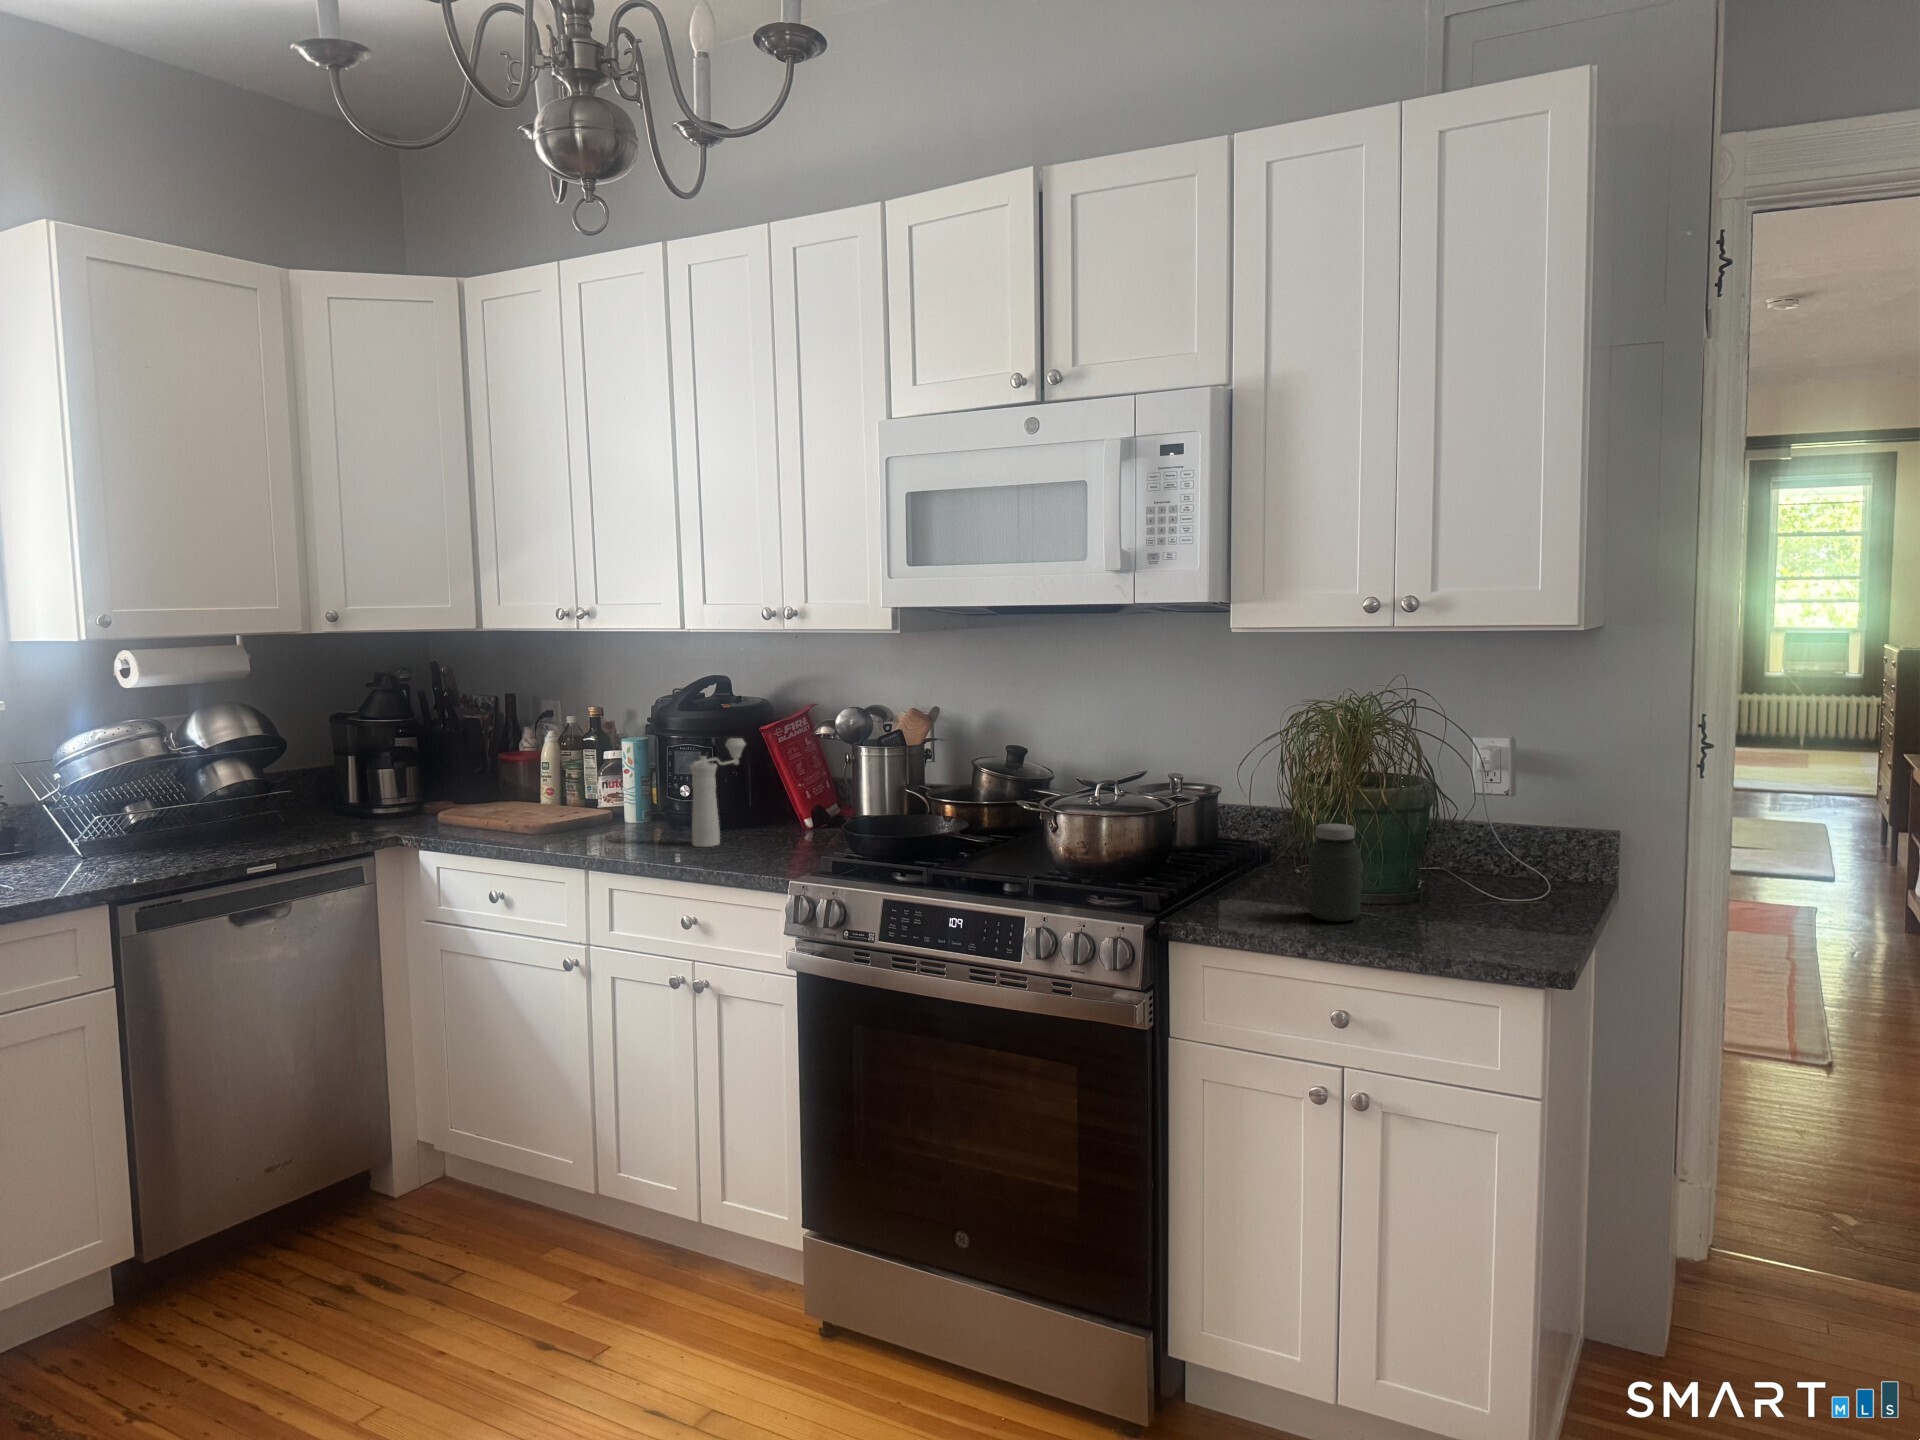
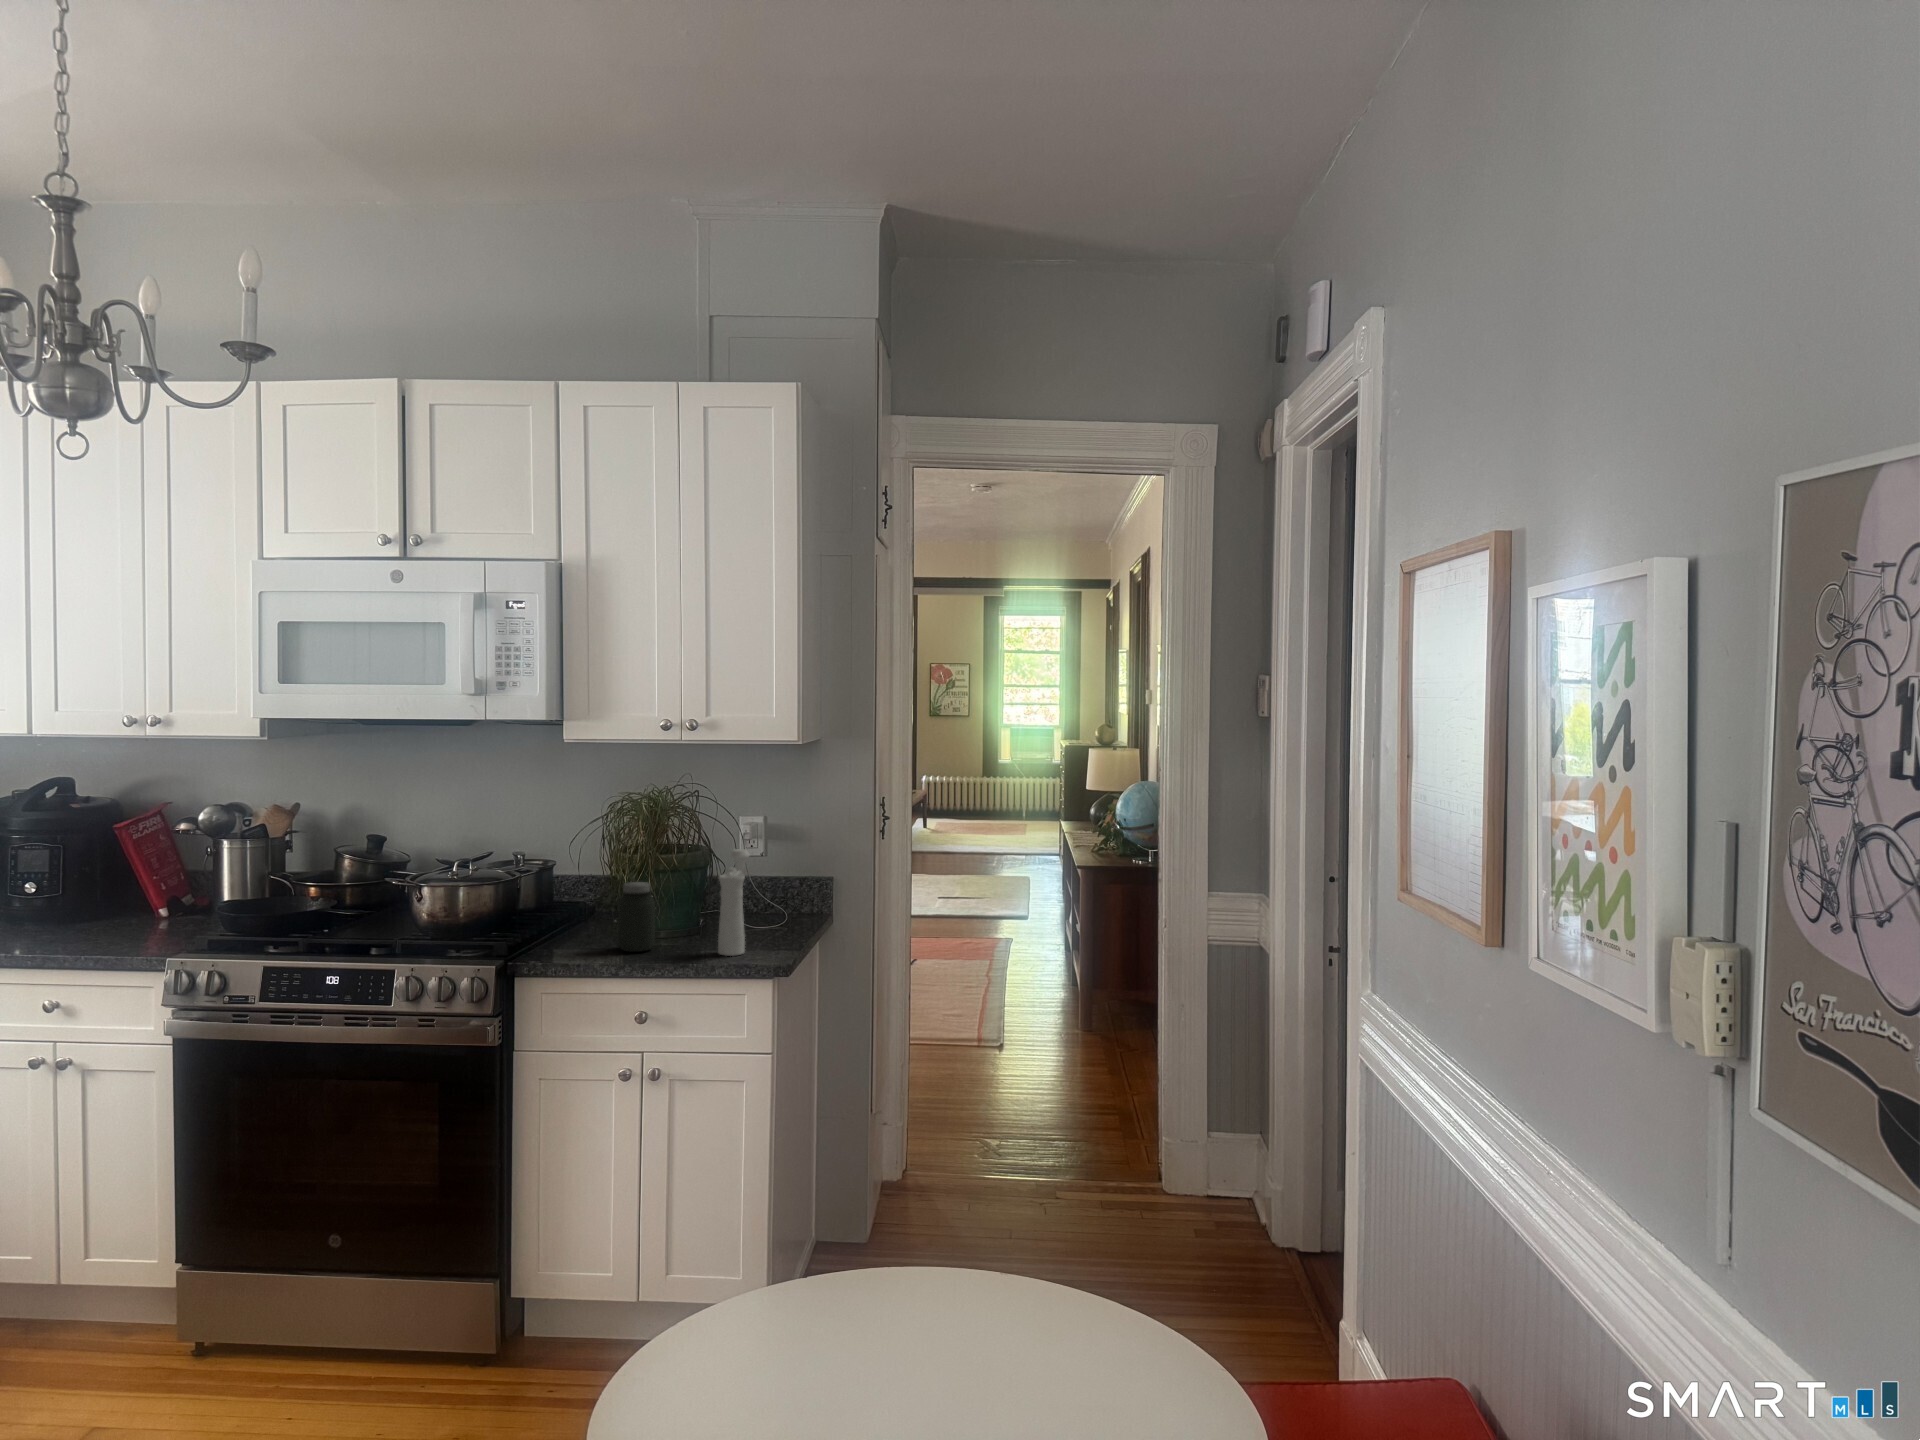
pepper mill: present [690,738,745,847] -> present [718,849,749,956]

